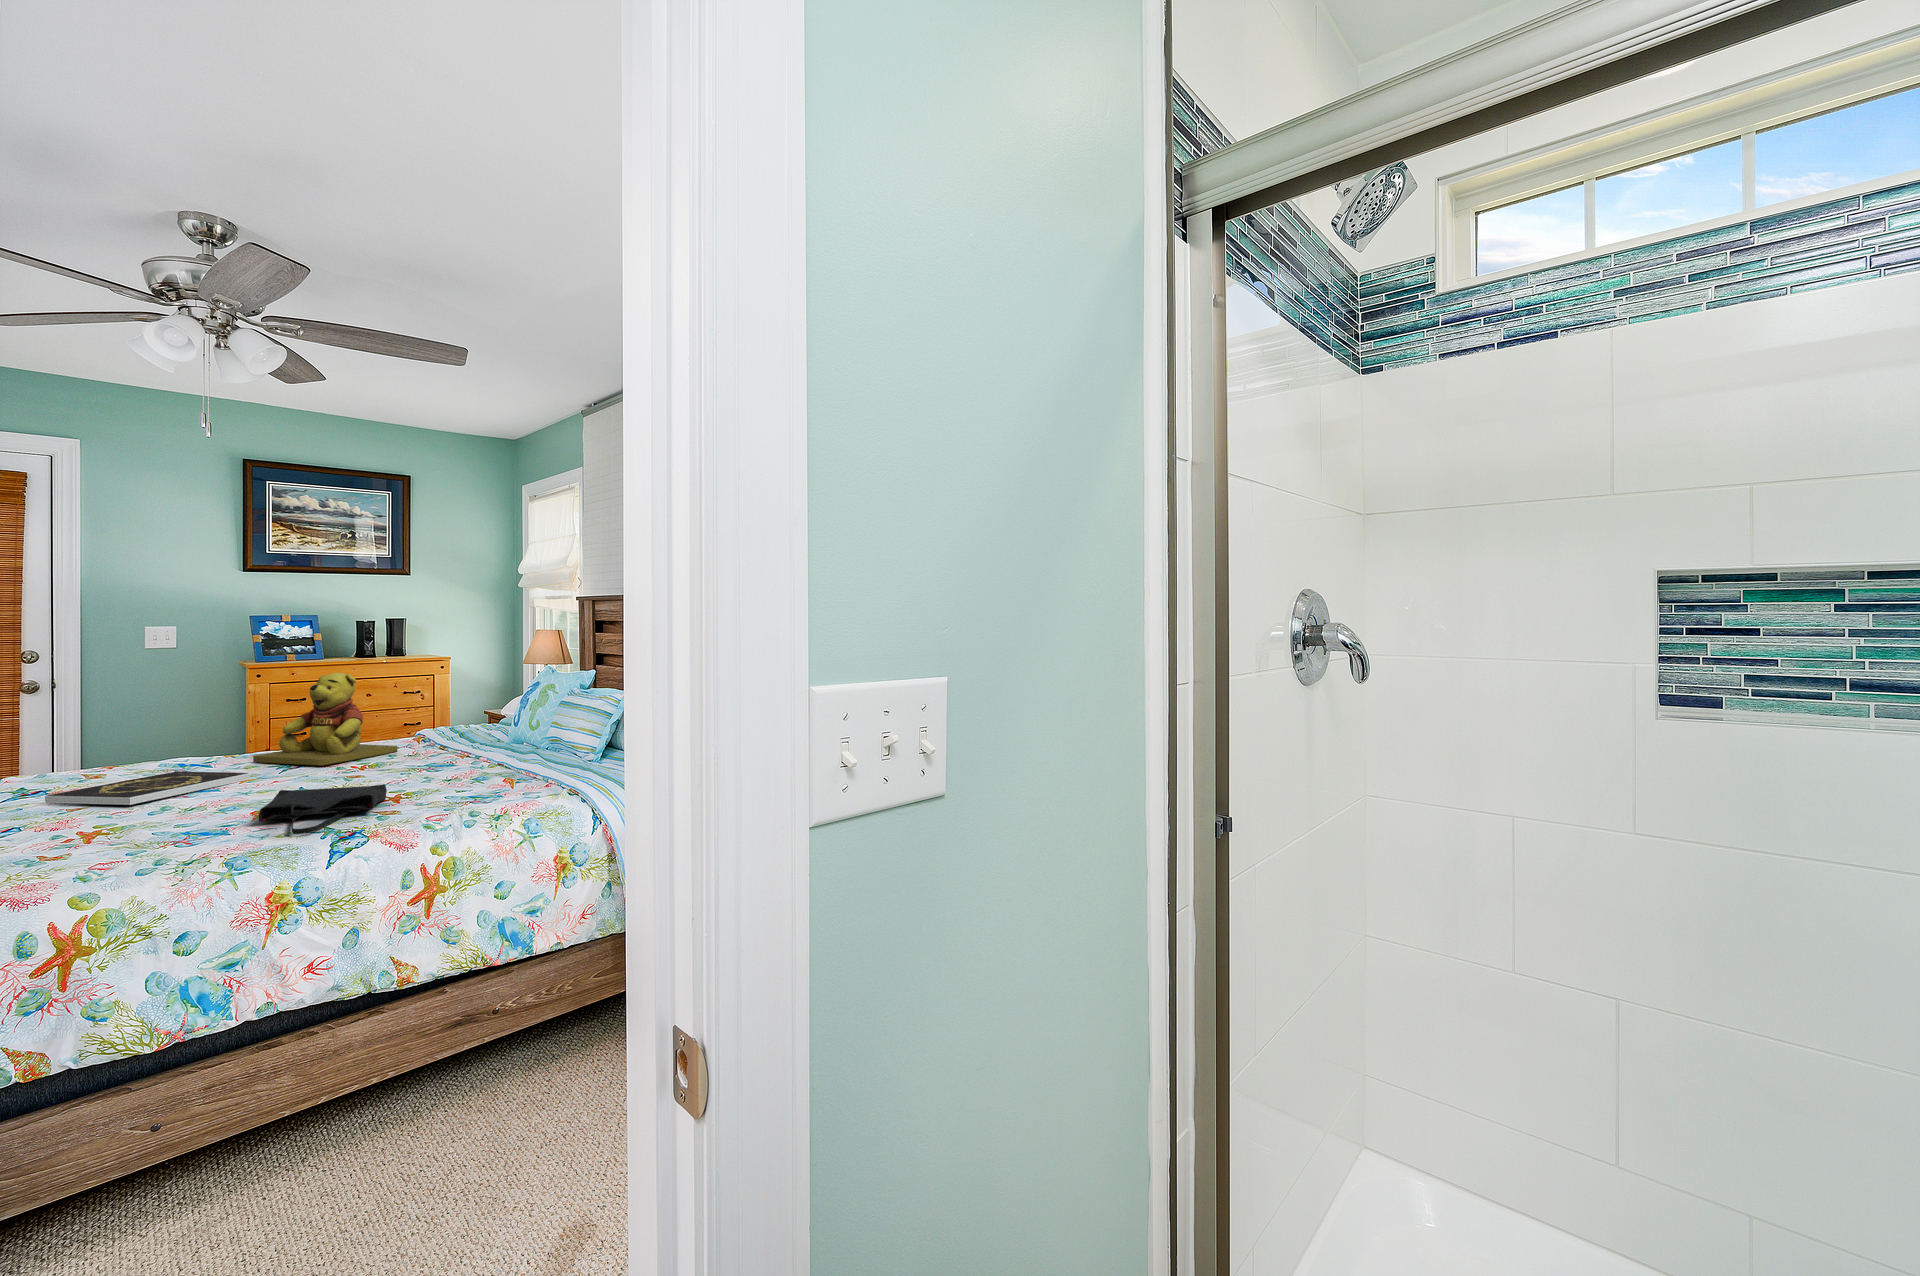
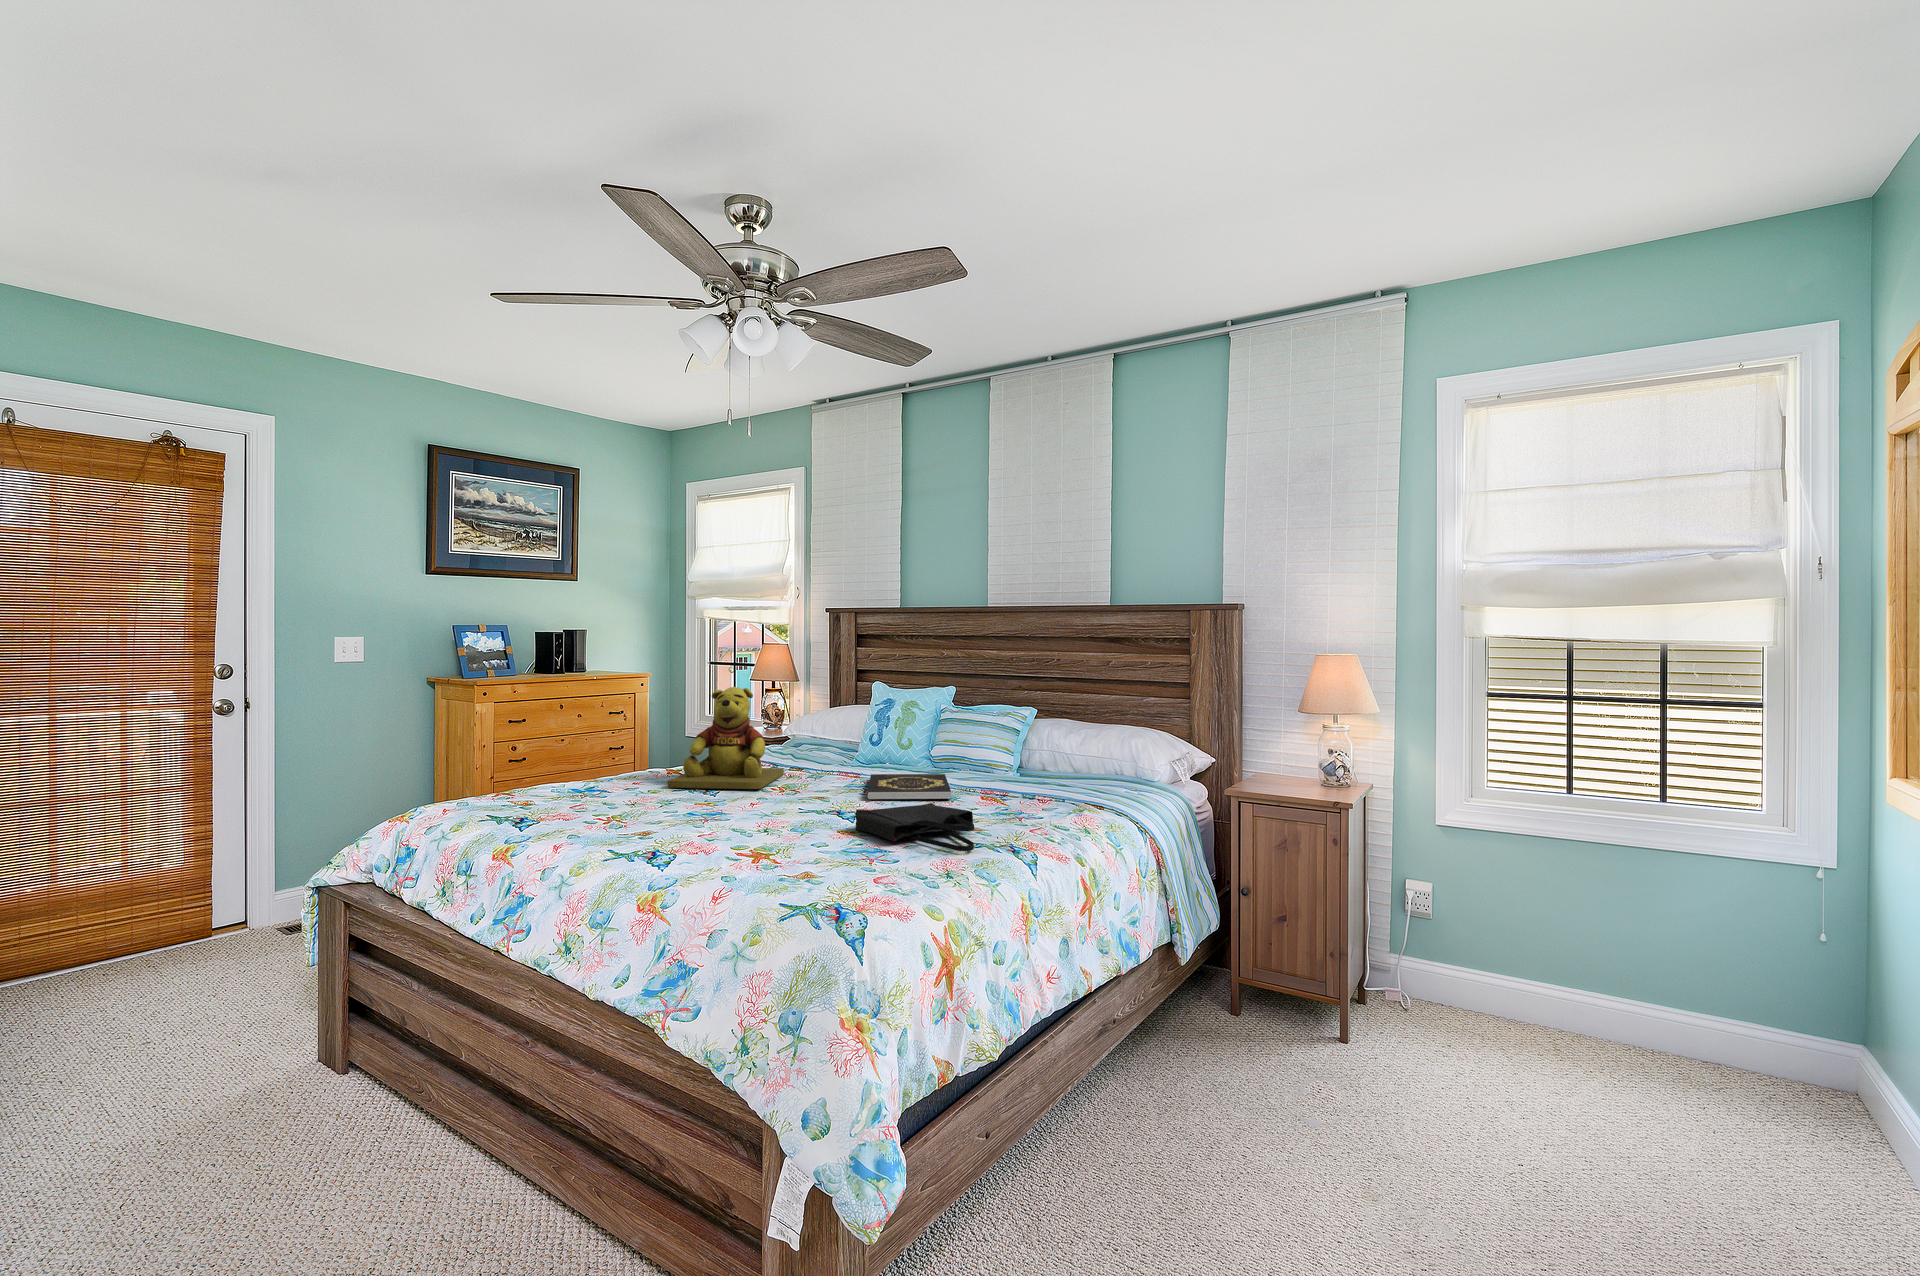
book: present [45,771,249,805] -> present [867,774,951,799]

